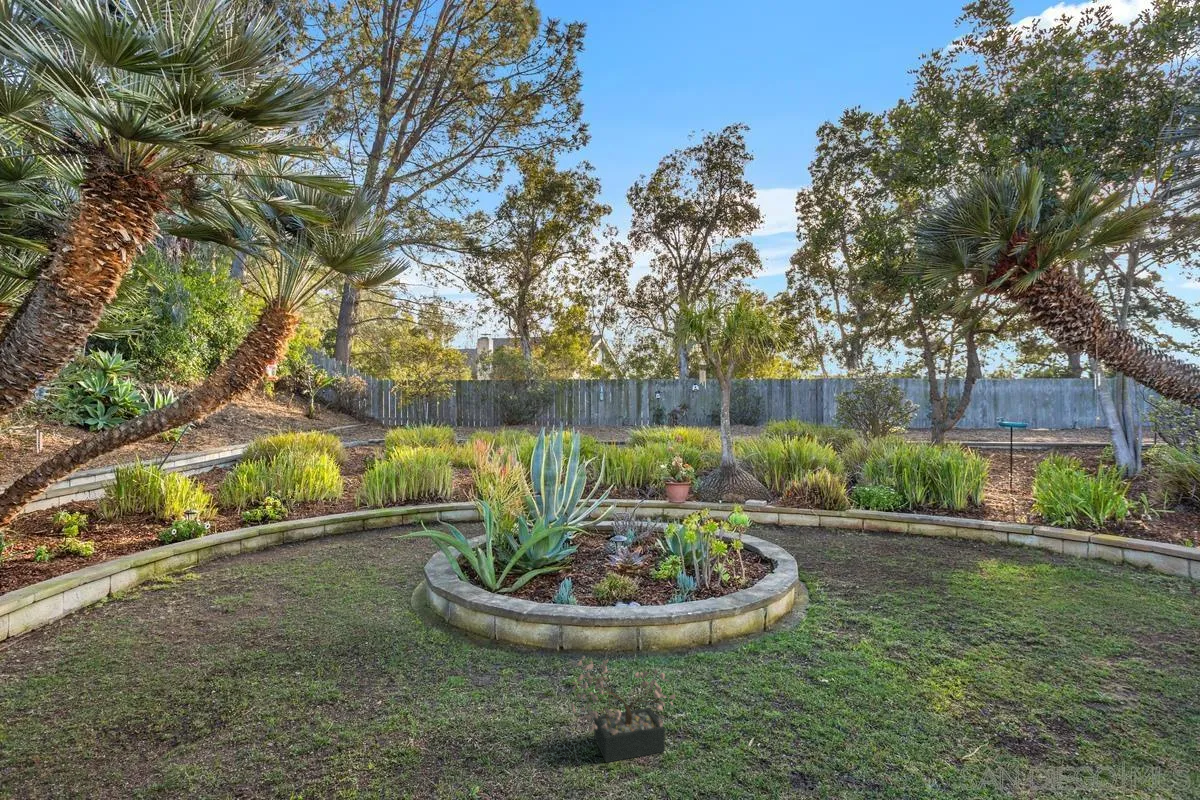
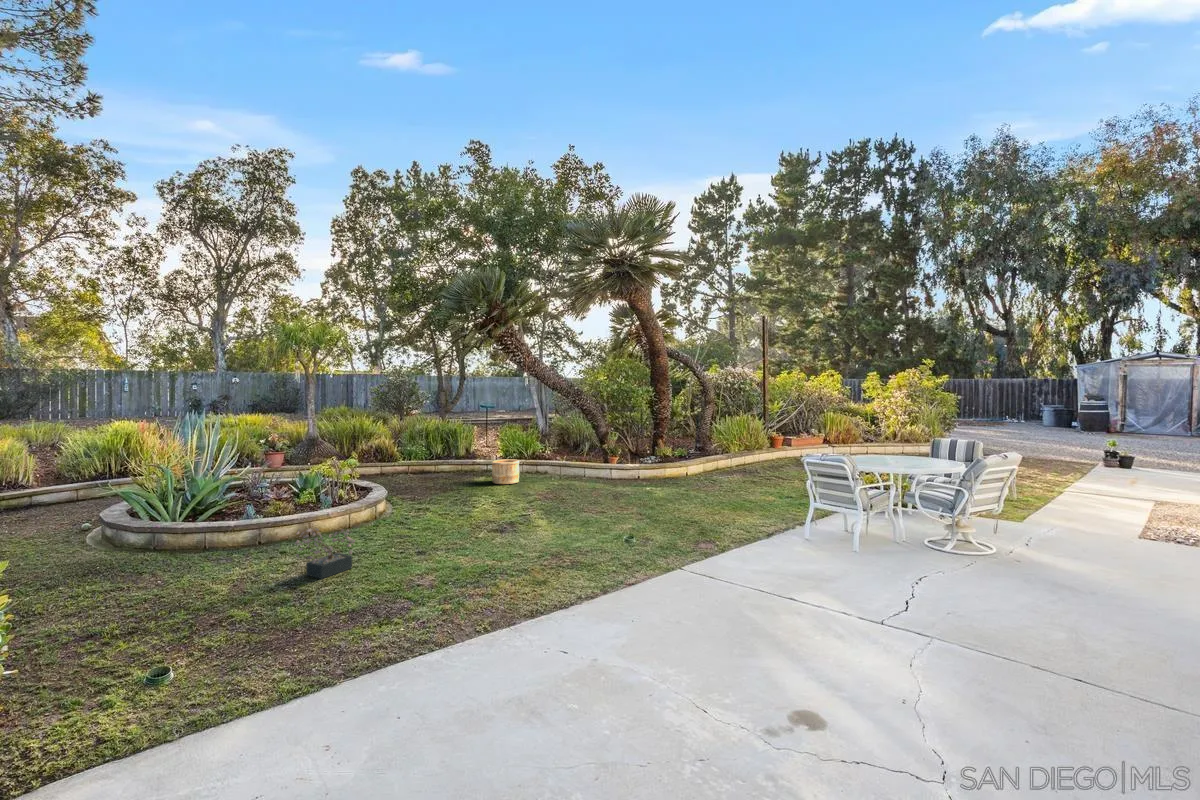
wooden bucket: none [1008,535,1079,590] -> present [491,459,519,484]

